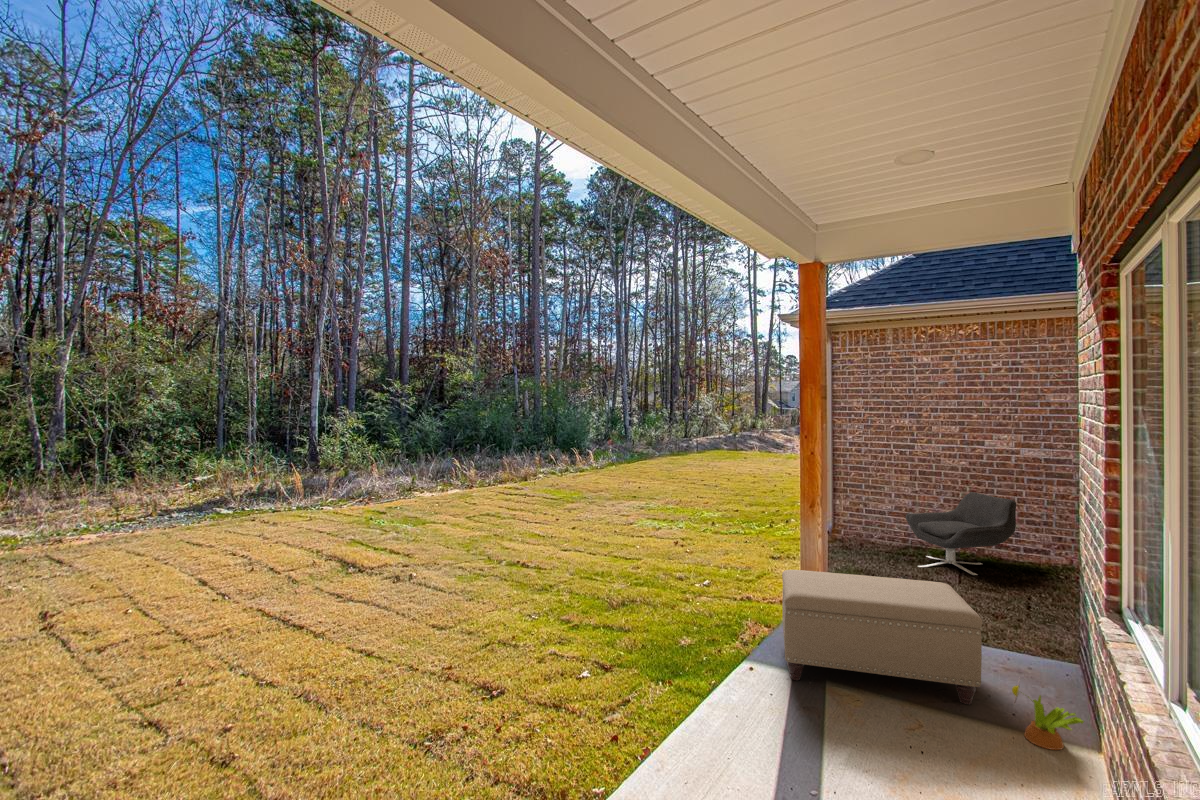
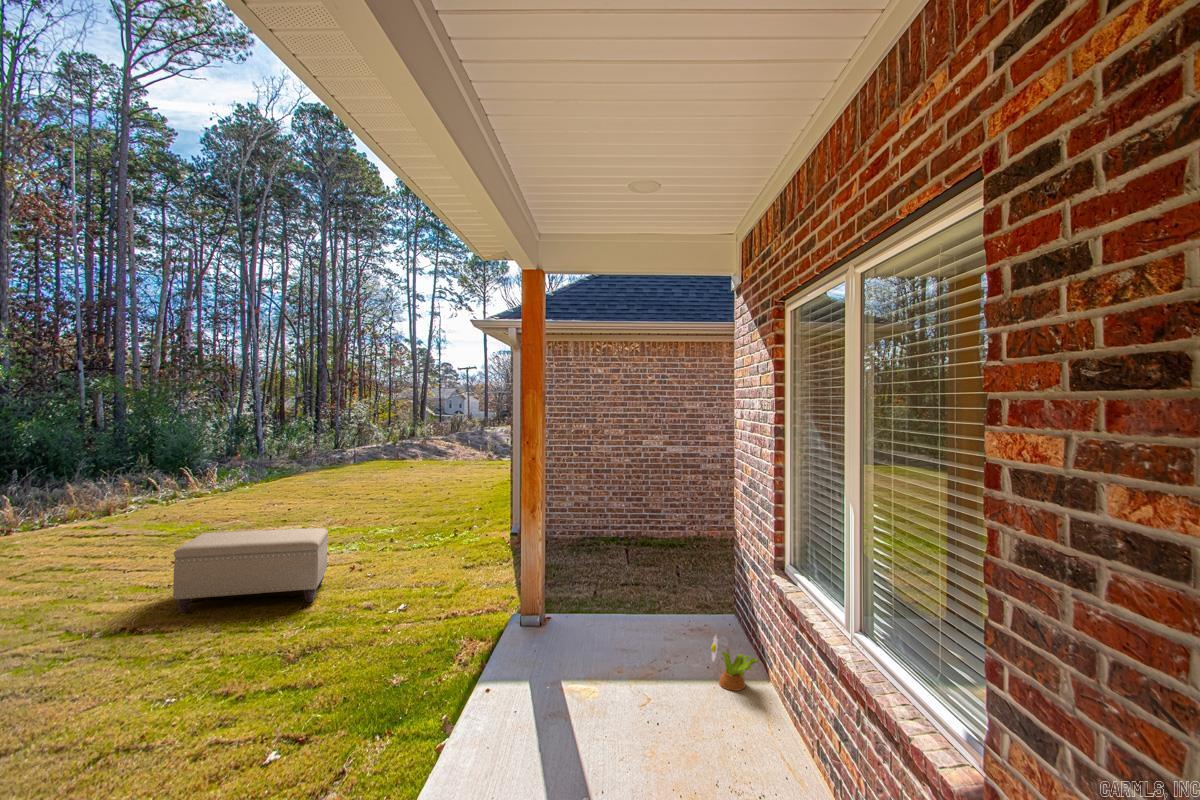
lounge chair: present [906,492,1016,575] -> none [584,486,666,557]
ottoman: present [782,570,982,705] -> present [173,528,328,613]

